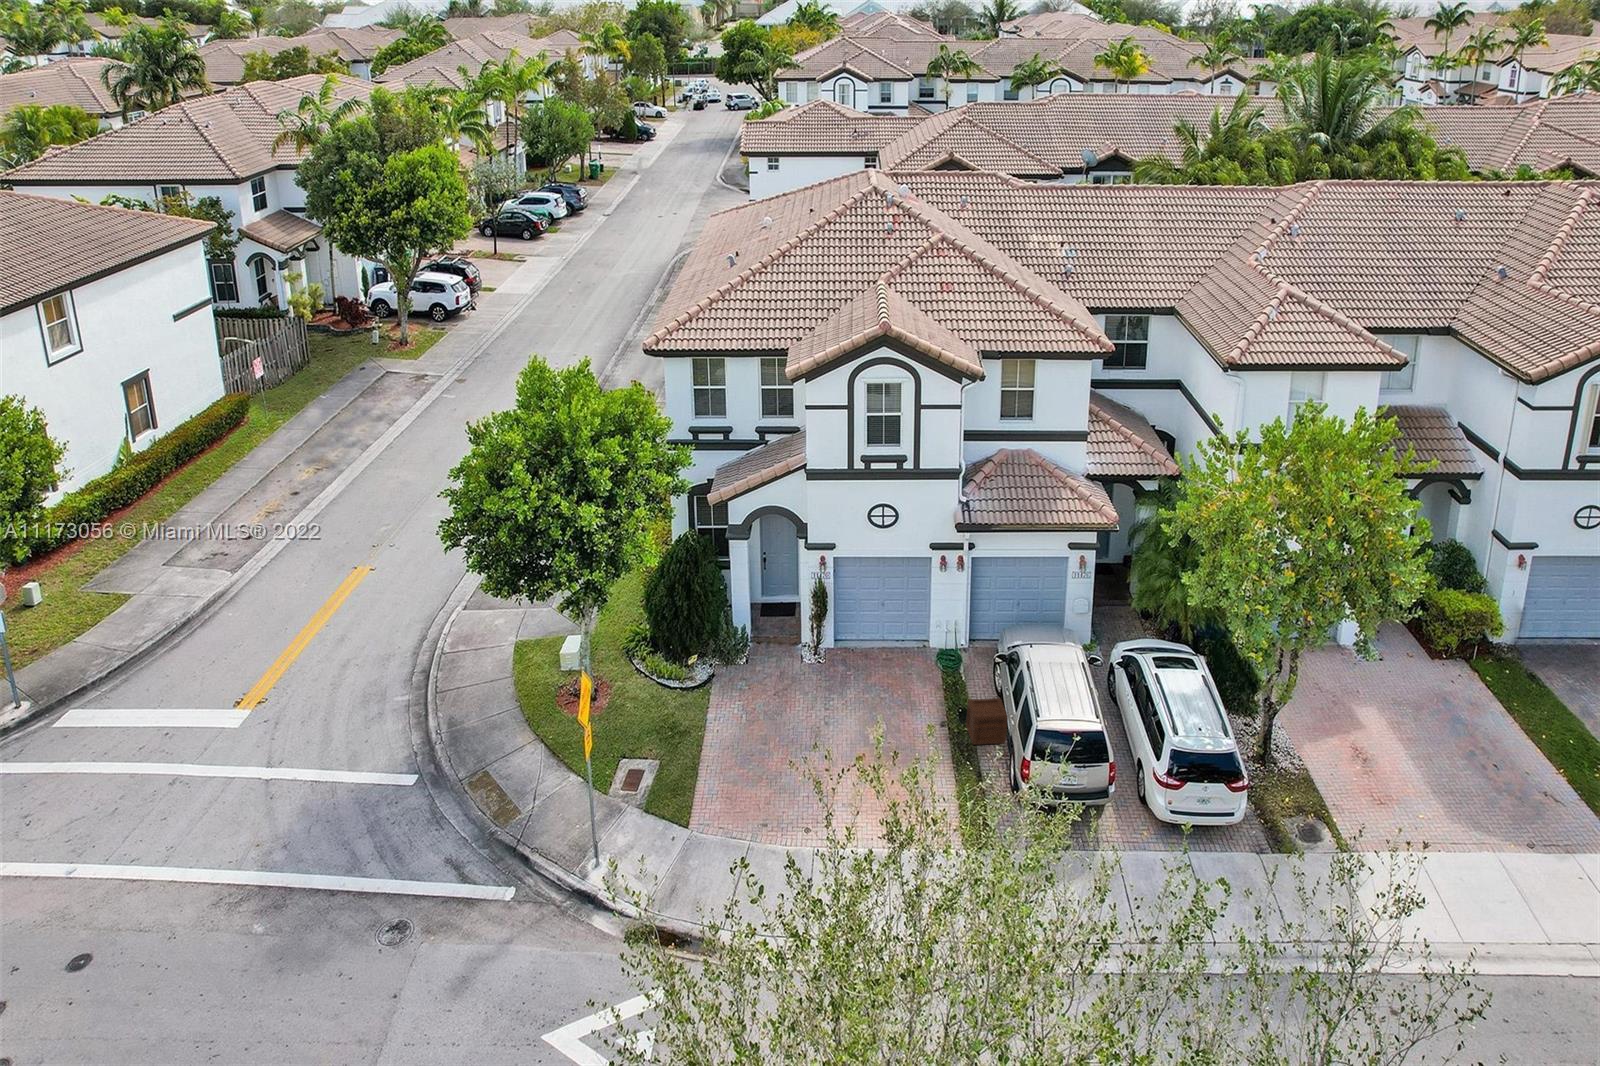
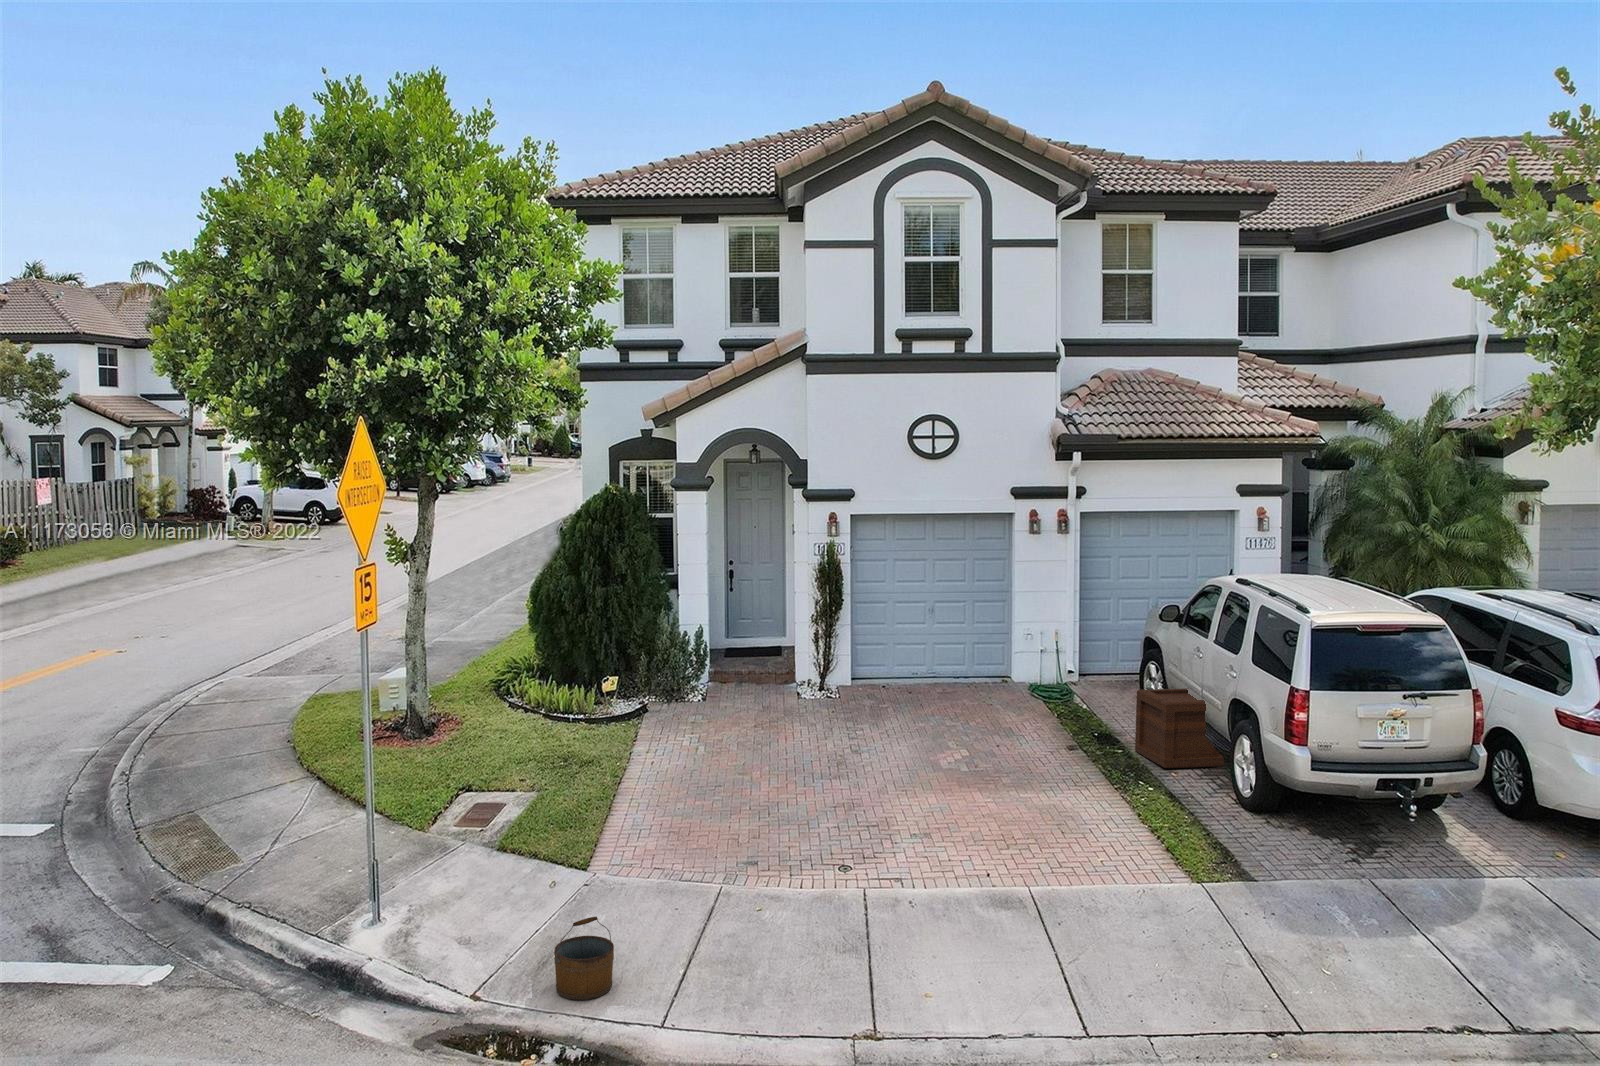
bucket: none [680,862,702,891] -> present [554,917,614,1000]

